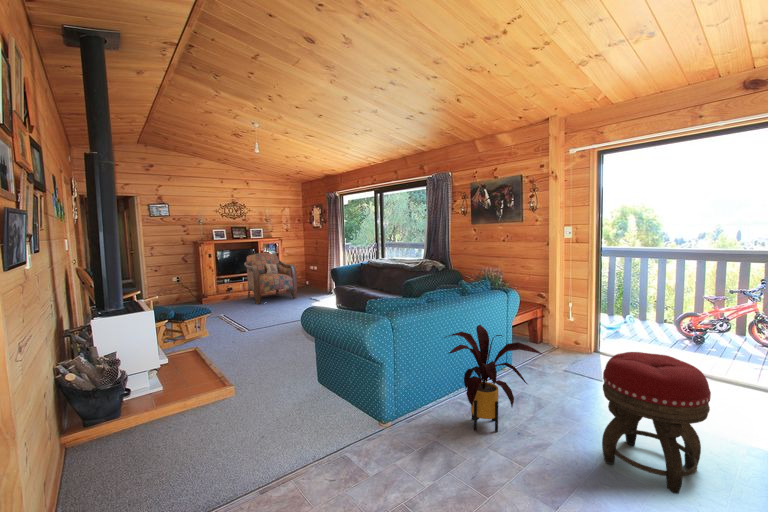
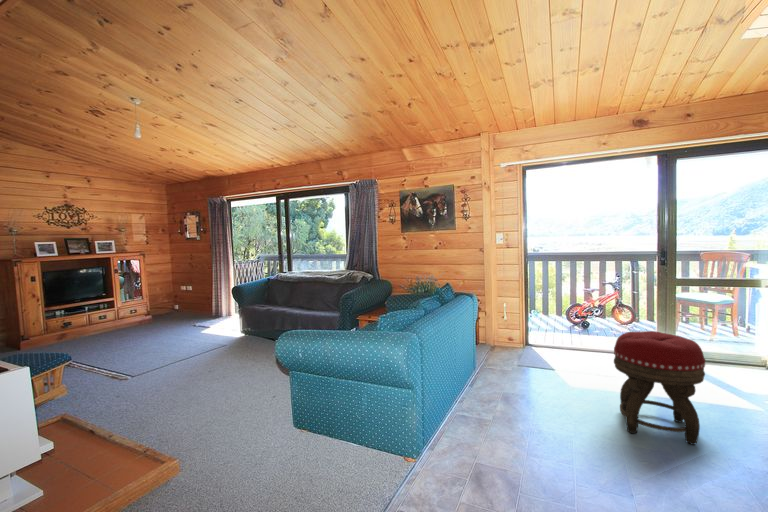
armchair: present [244,253,297,304] -> none [91,272,175,338]
house plant: present [444,325,542,432] -> none [456,325,564,432]

